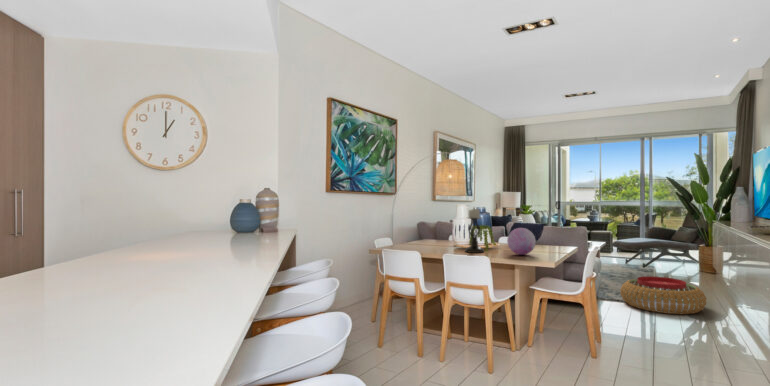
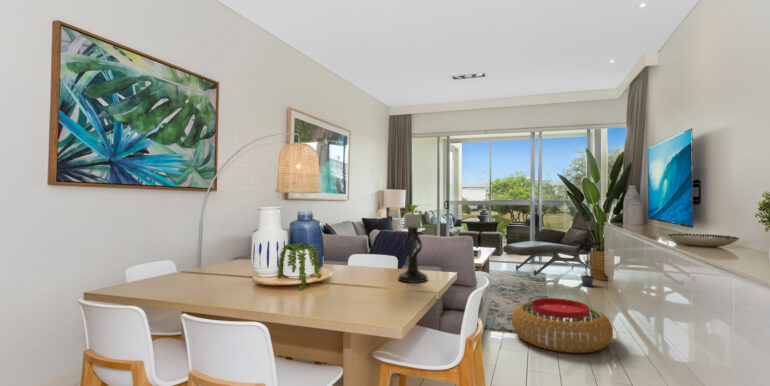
candle holder: present [465,208,484,253] -> present [398,211,427,282]
decorative orb: present [507,228,536,255] -> none [333,250,381,298]
potted plant: none [676,232,712,277] -> present [570,238,601,287]

